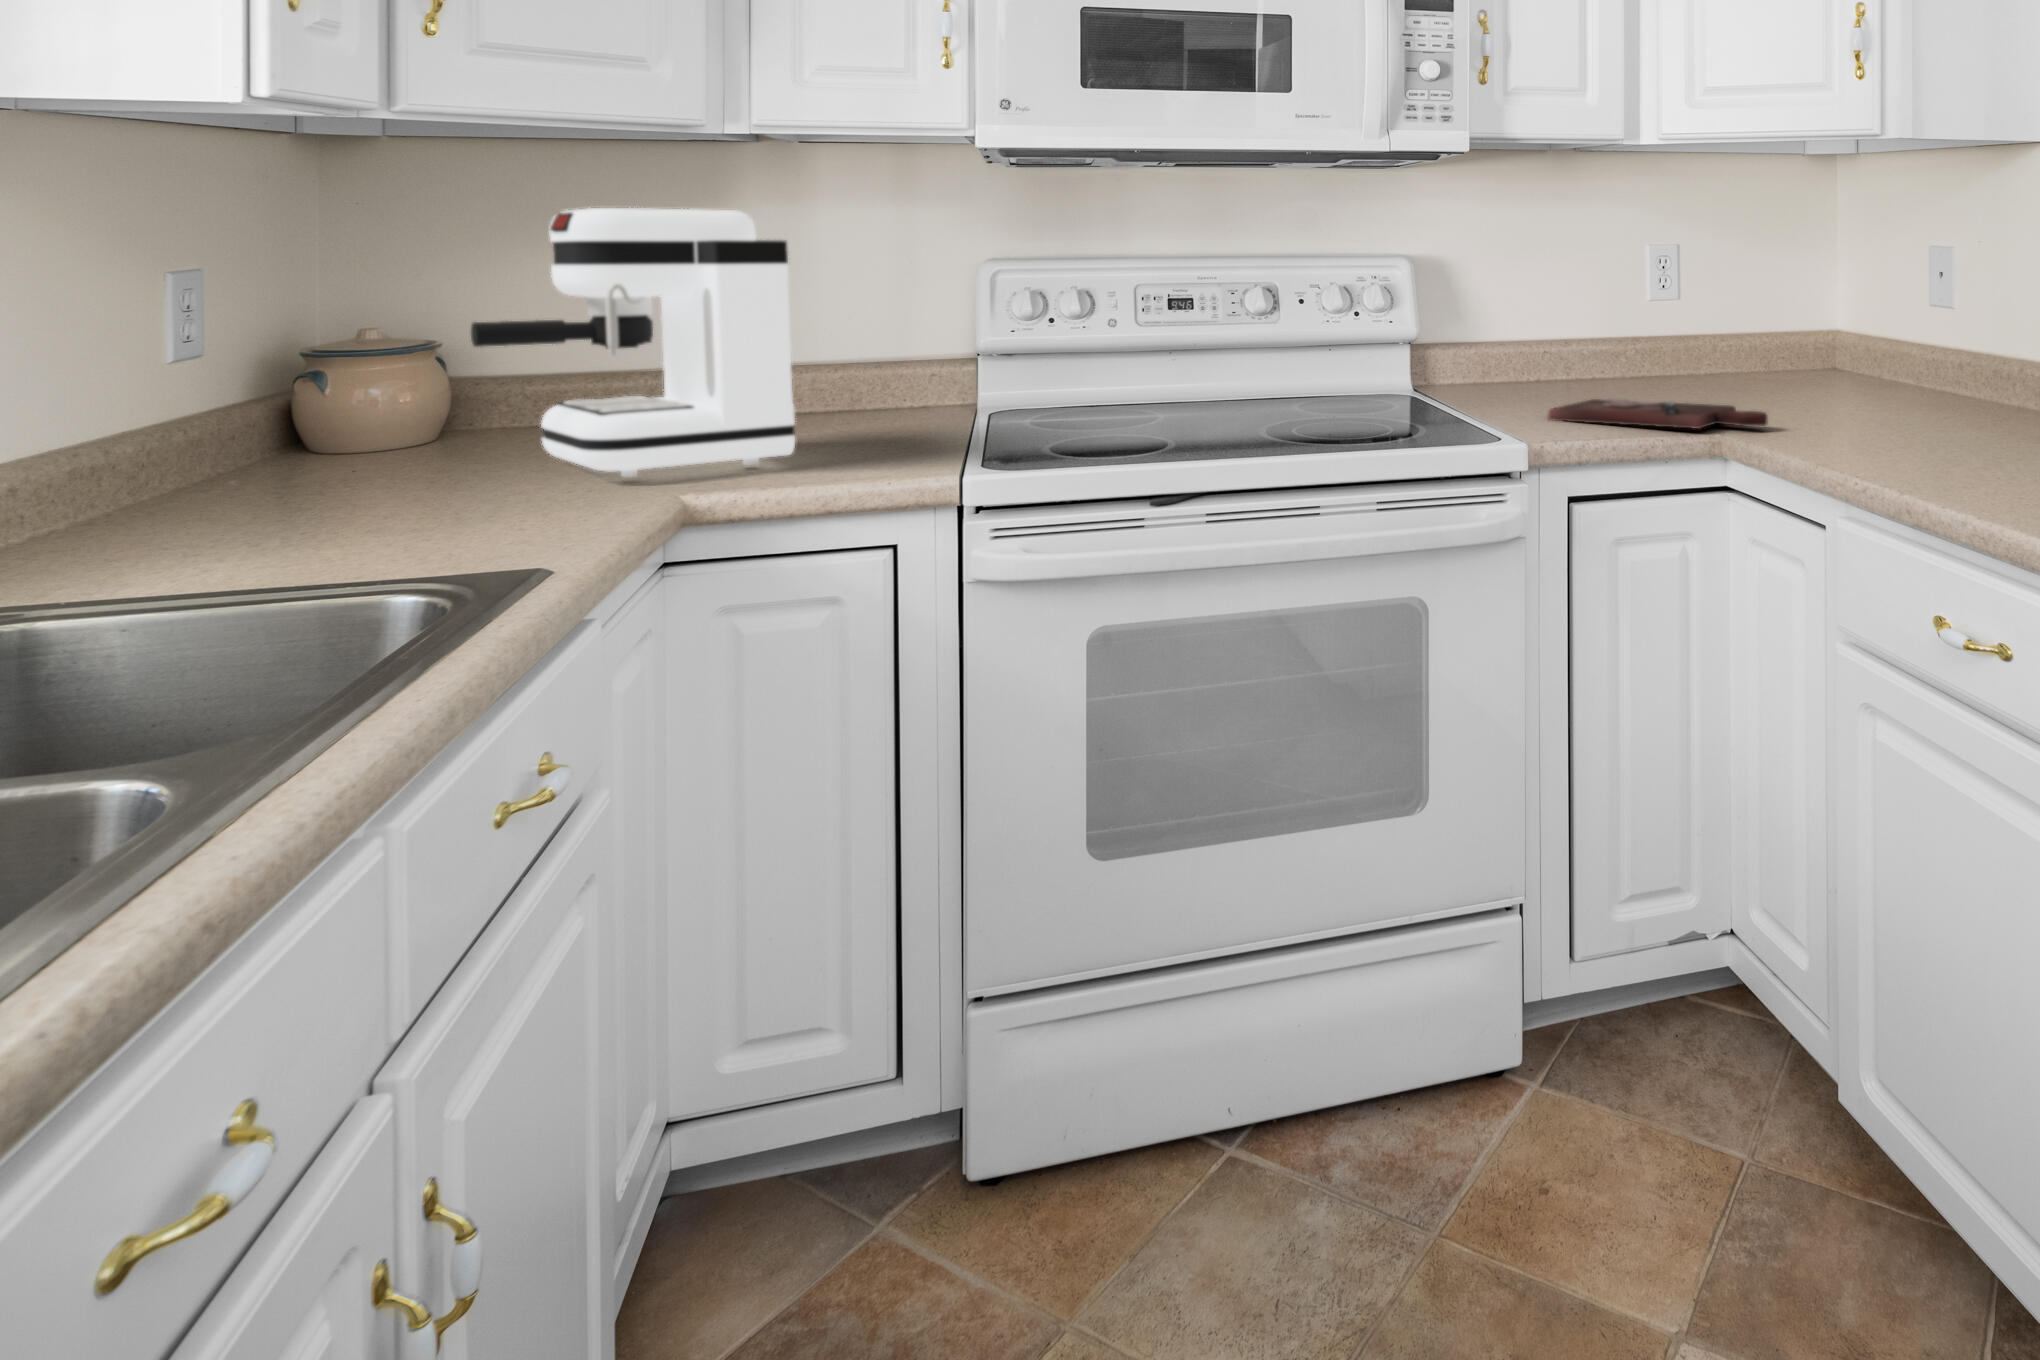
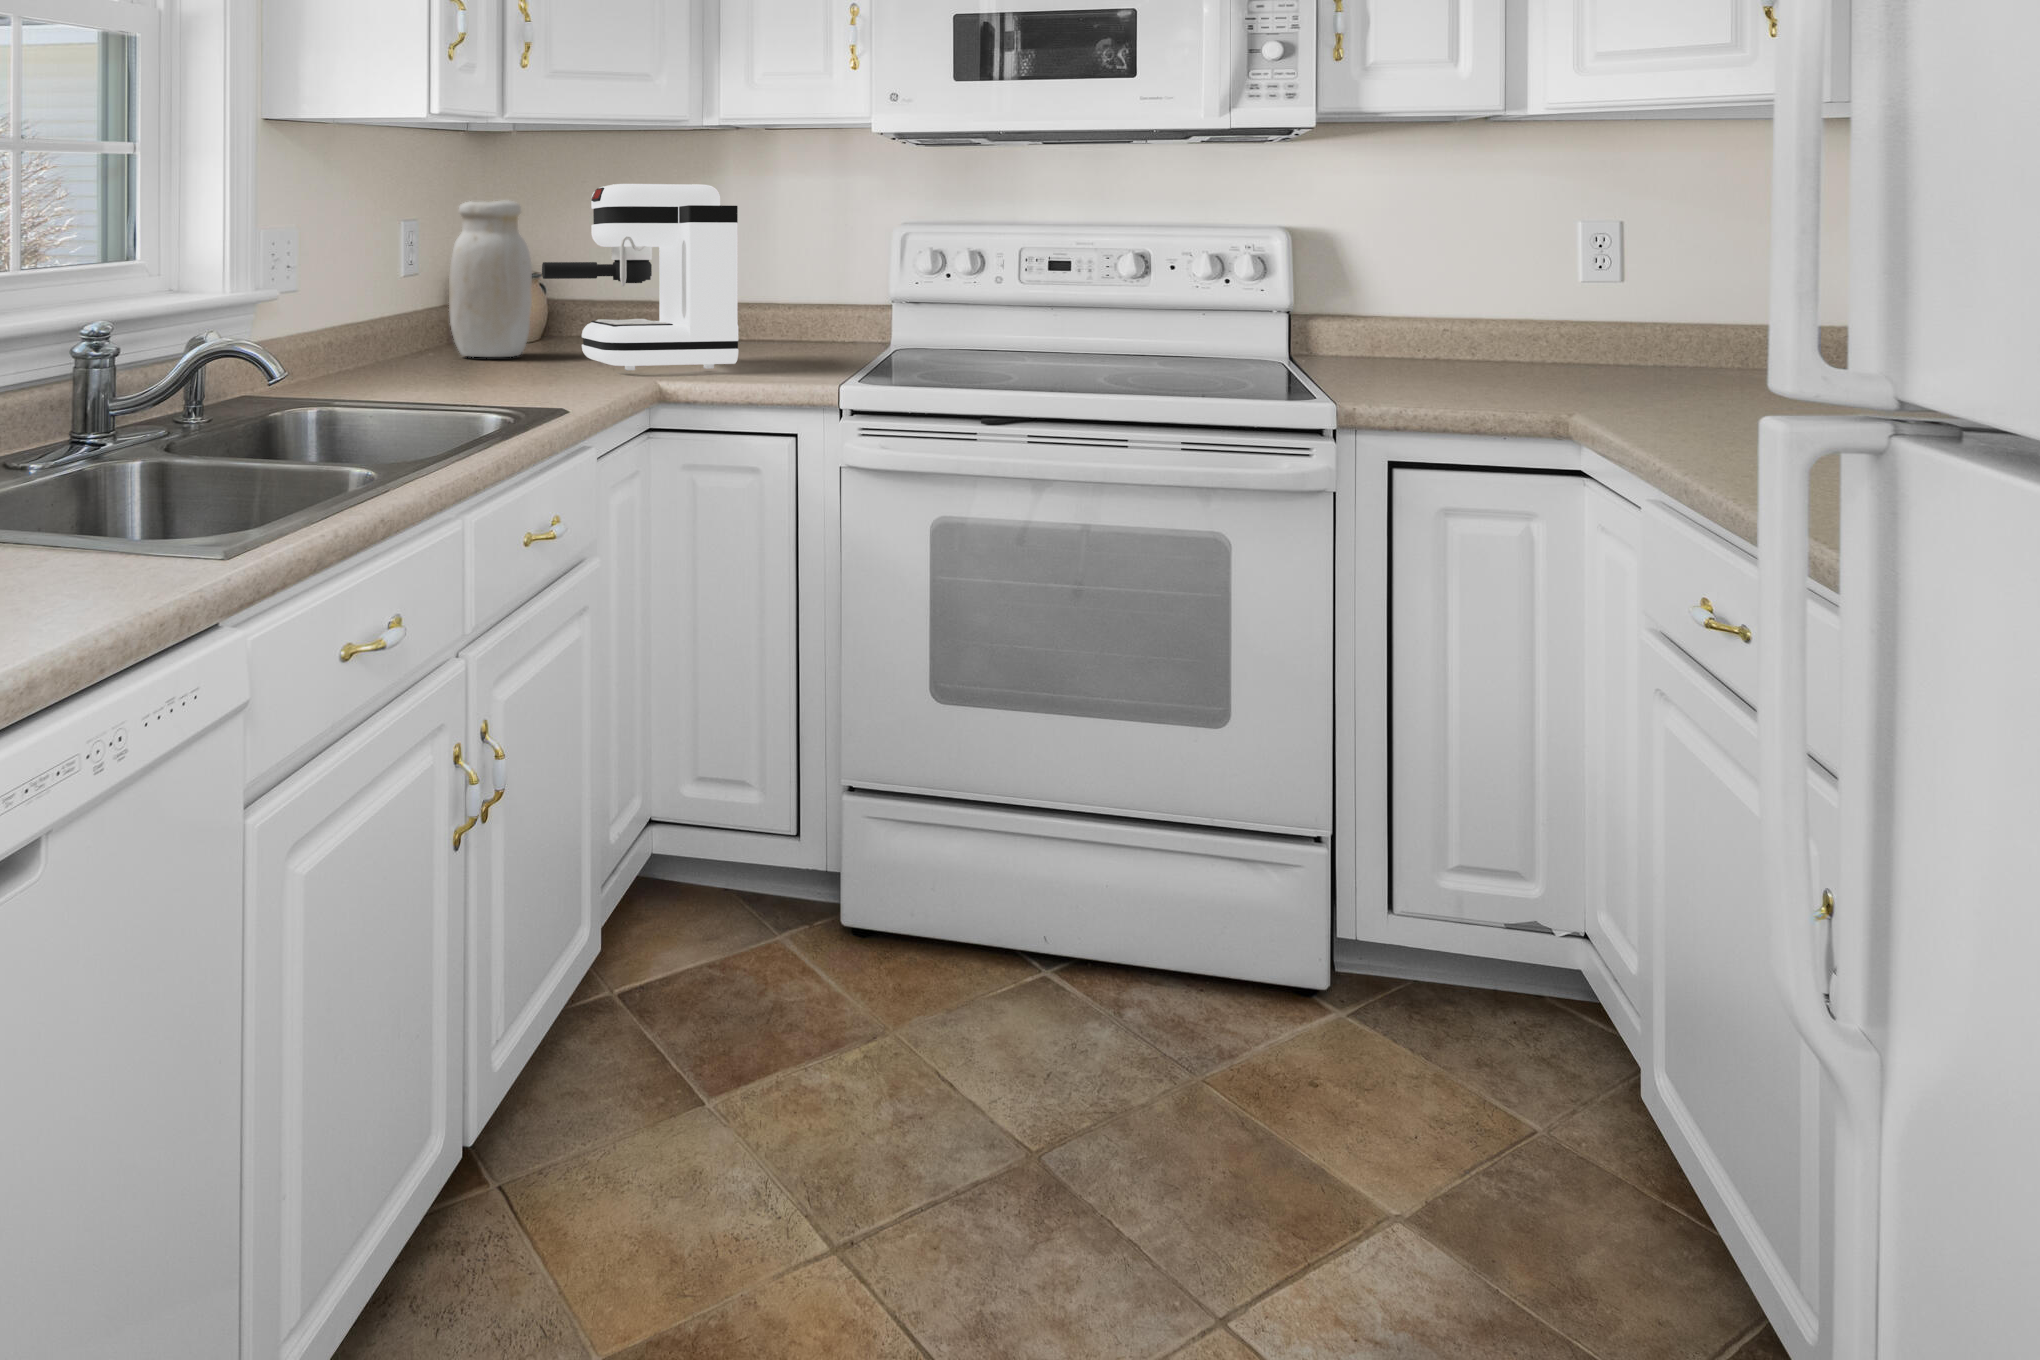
jar: none [298,228,449,463] -> present [449,201,532,357]
cutting board: present [1548,398,1768,429] -> none [1398,359,1629,385]

